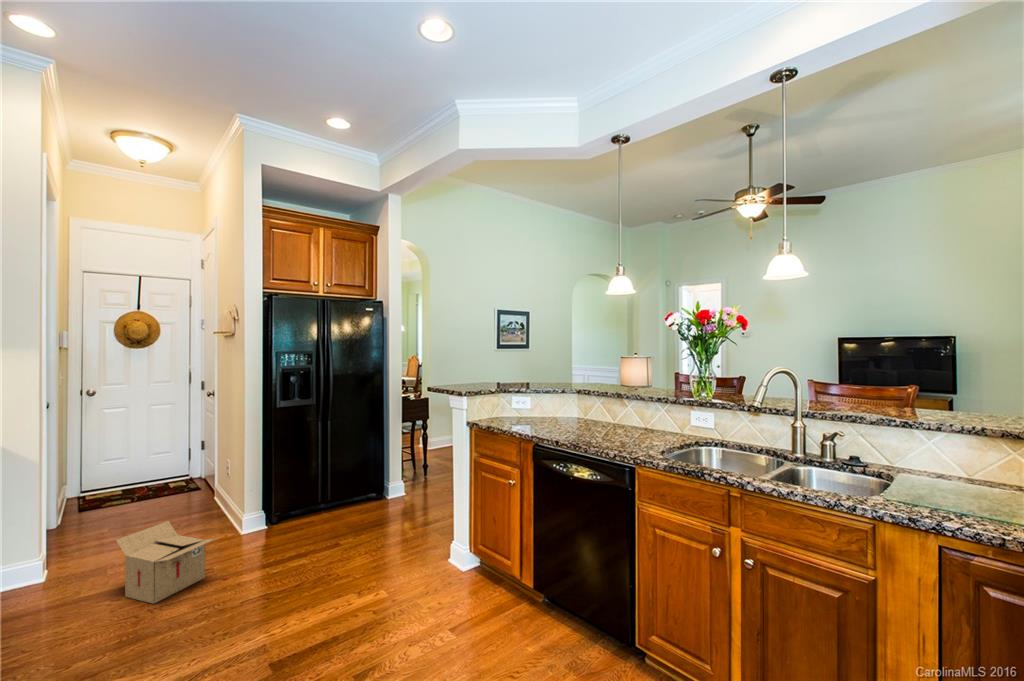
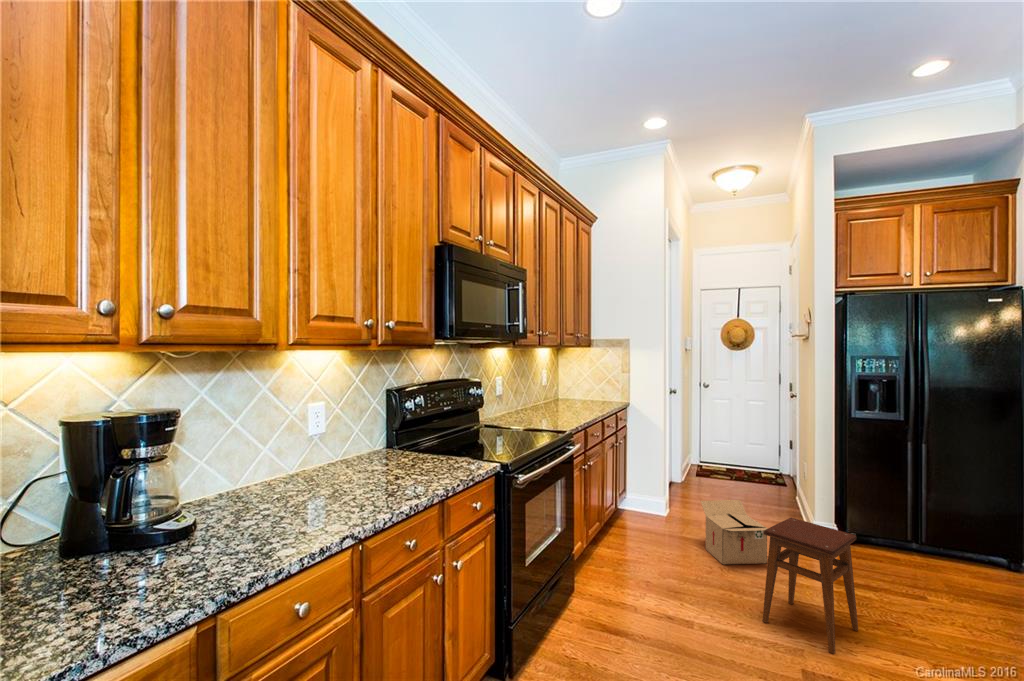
stool: none [220,514,303,640] -> present [763,518,858,654]

